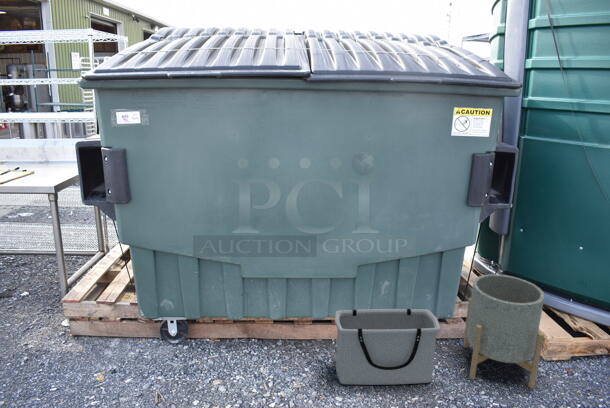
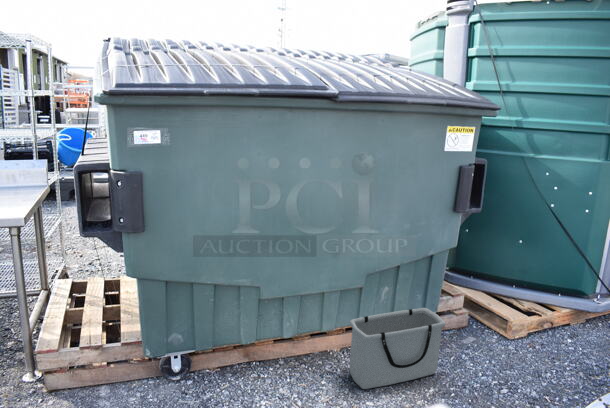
planter: present [463,274,544,388] -> none [443,270,520,365]

